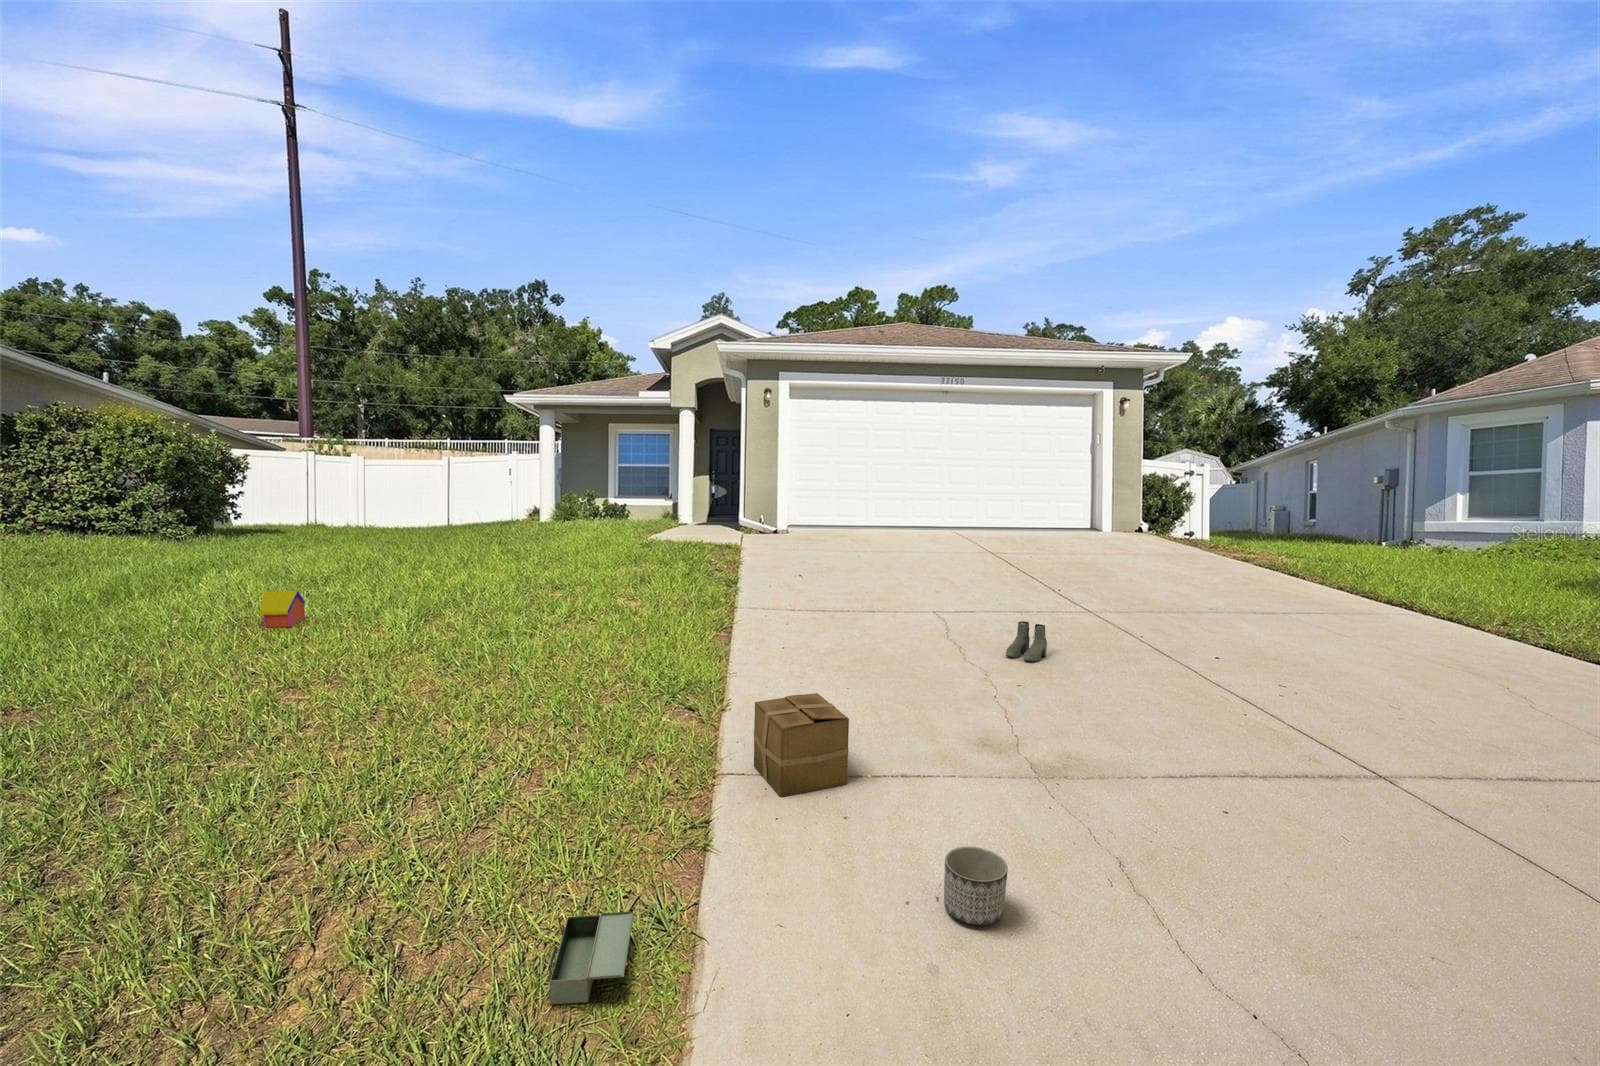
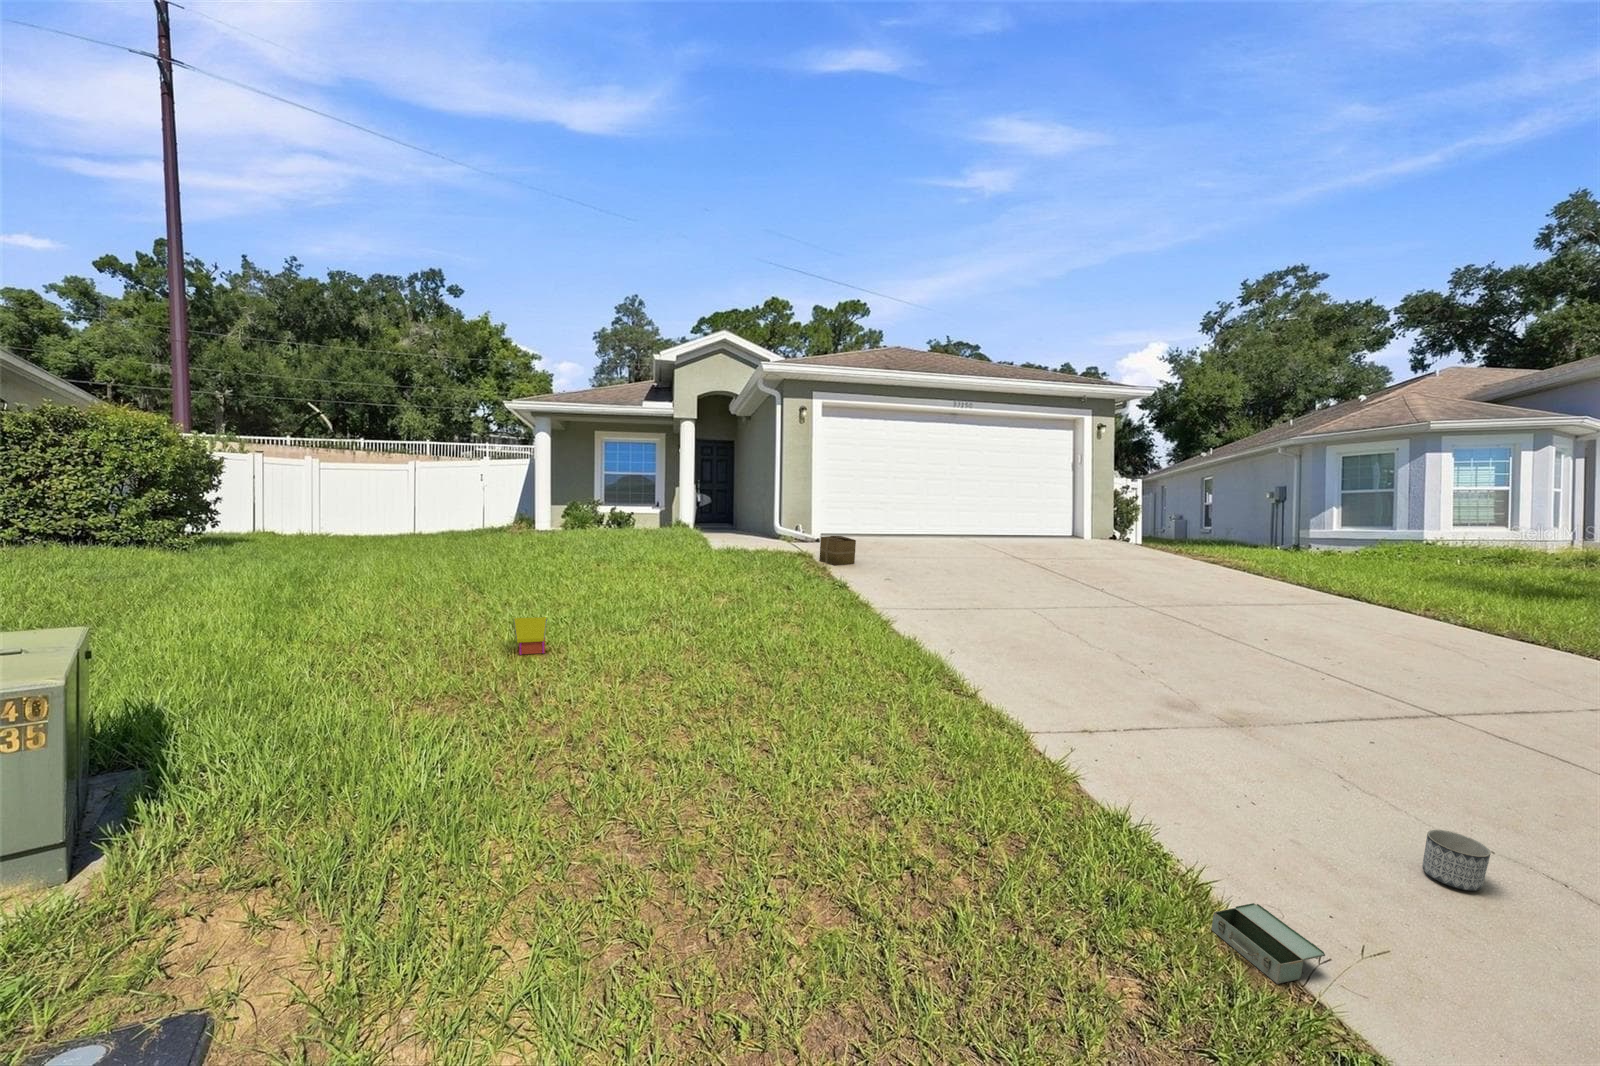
boots: present [1006,621,1047,662] -> none [1183,633,1215,667]
cardboard box: present [754,693,849,797] -> present [820,536,856,565]

